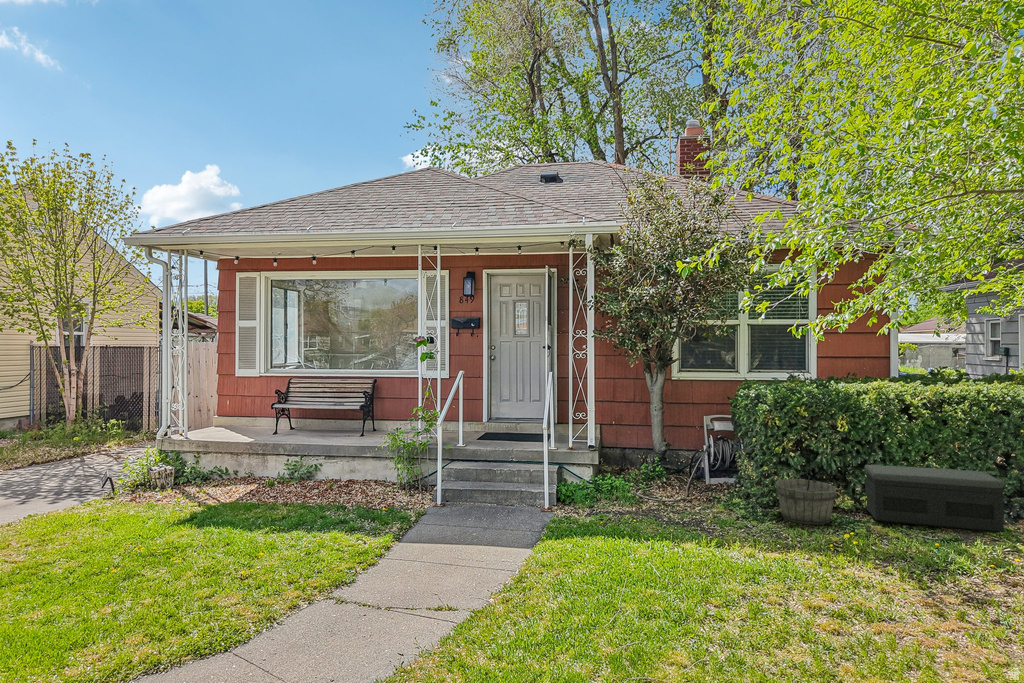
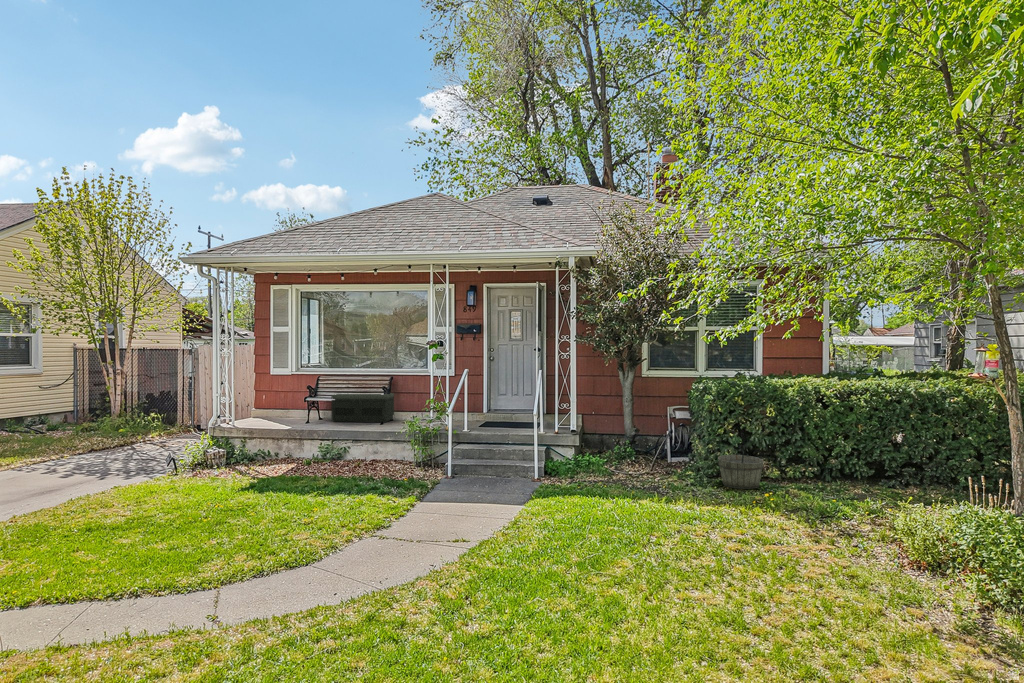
storage bench: present [865,465,1004,533] -> present [331,393,394,423]

